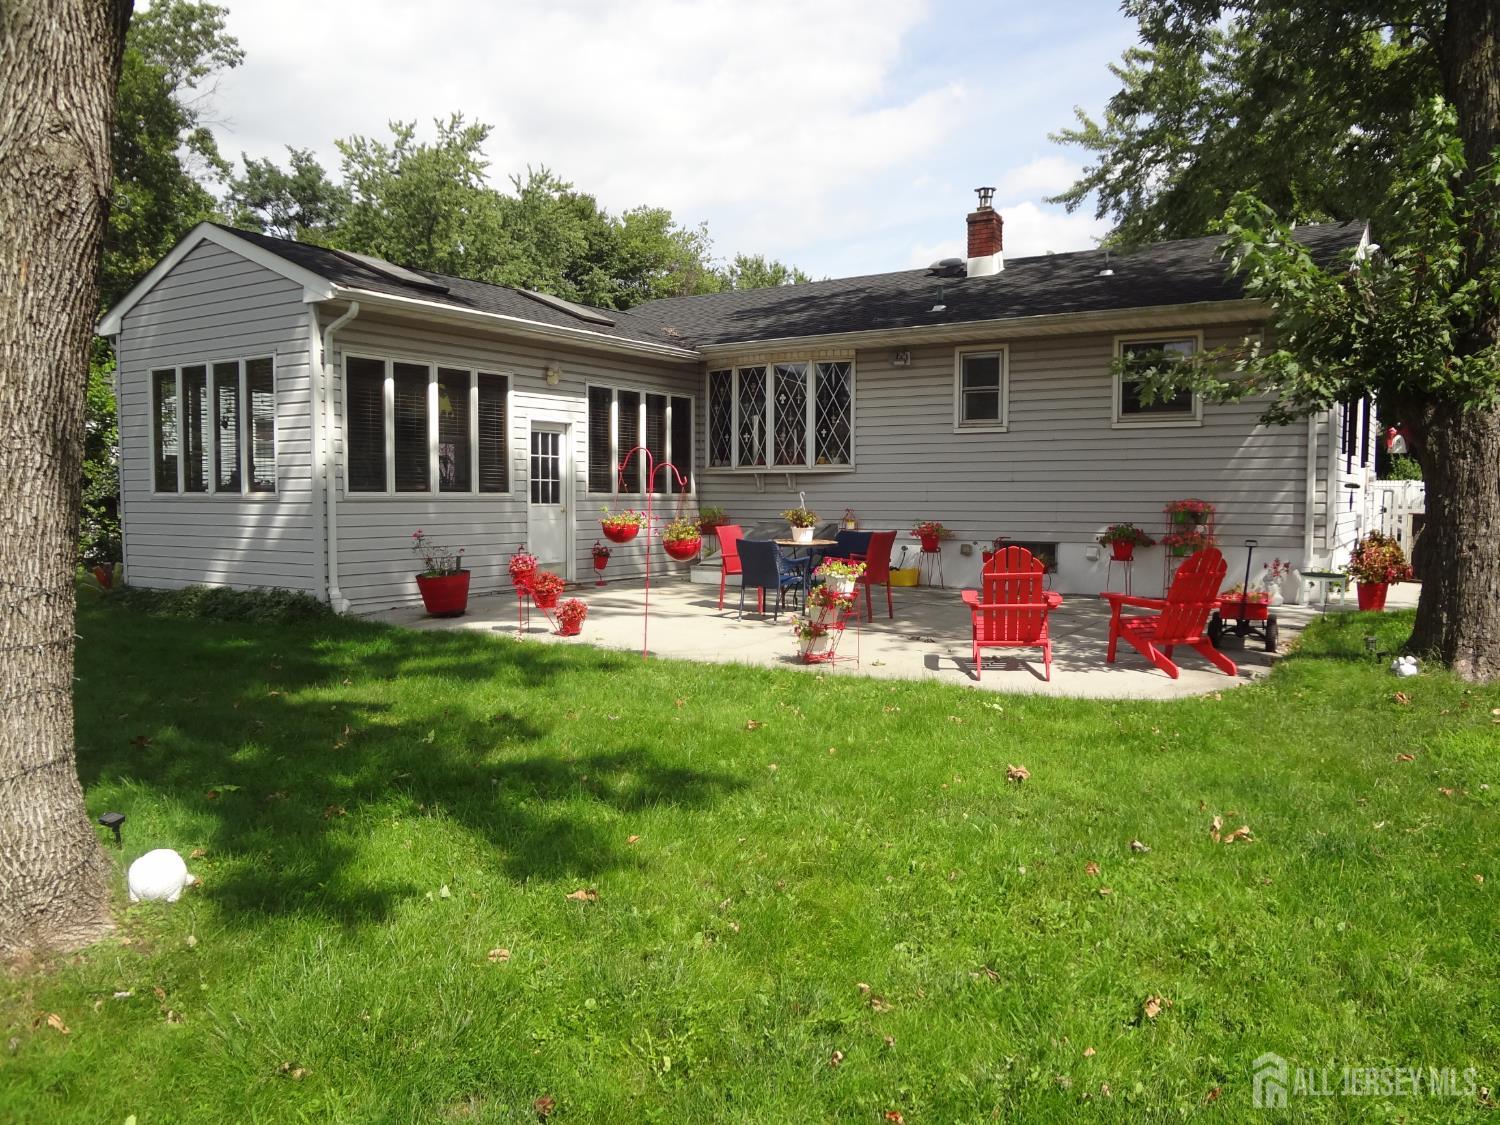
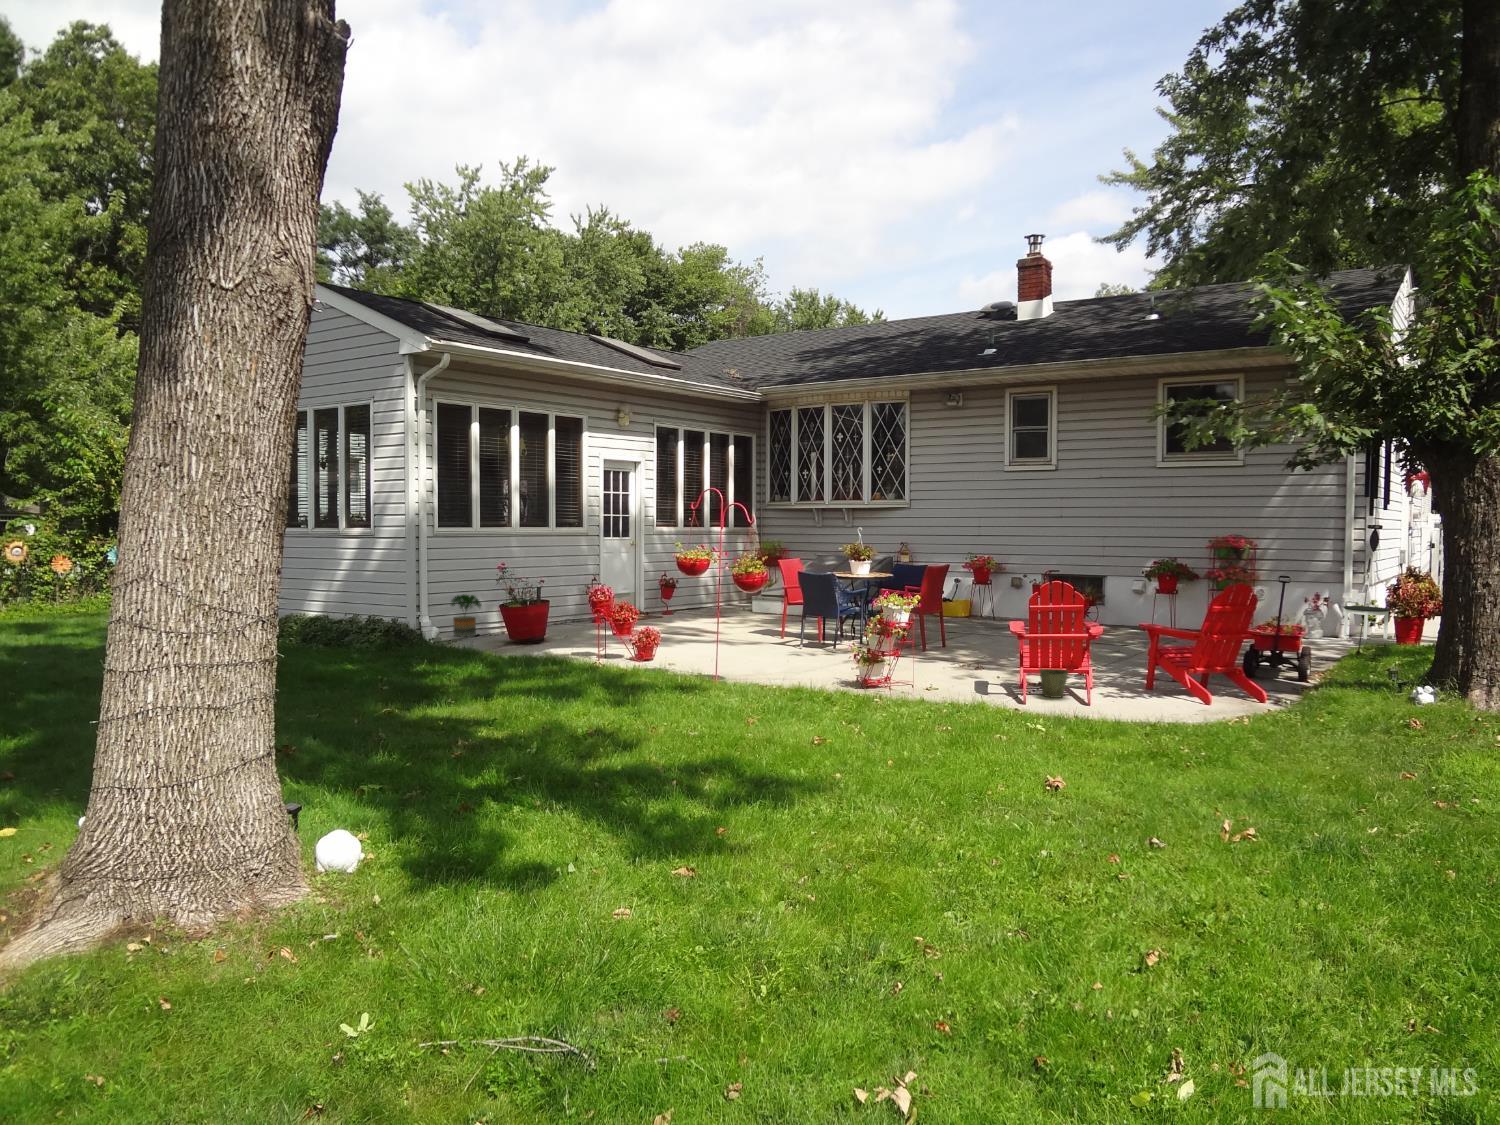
potted tree: none [364,565,401,612] -> present [451,594,481,637]
bucket: none [995,624,1026,671] -> present [1039,669,1069,698]

